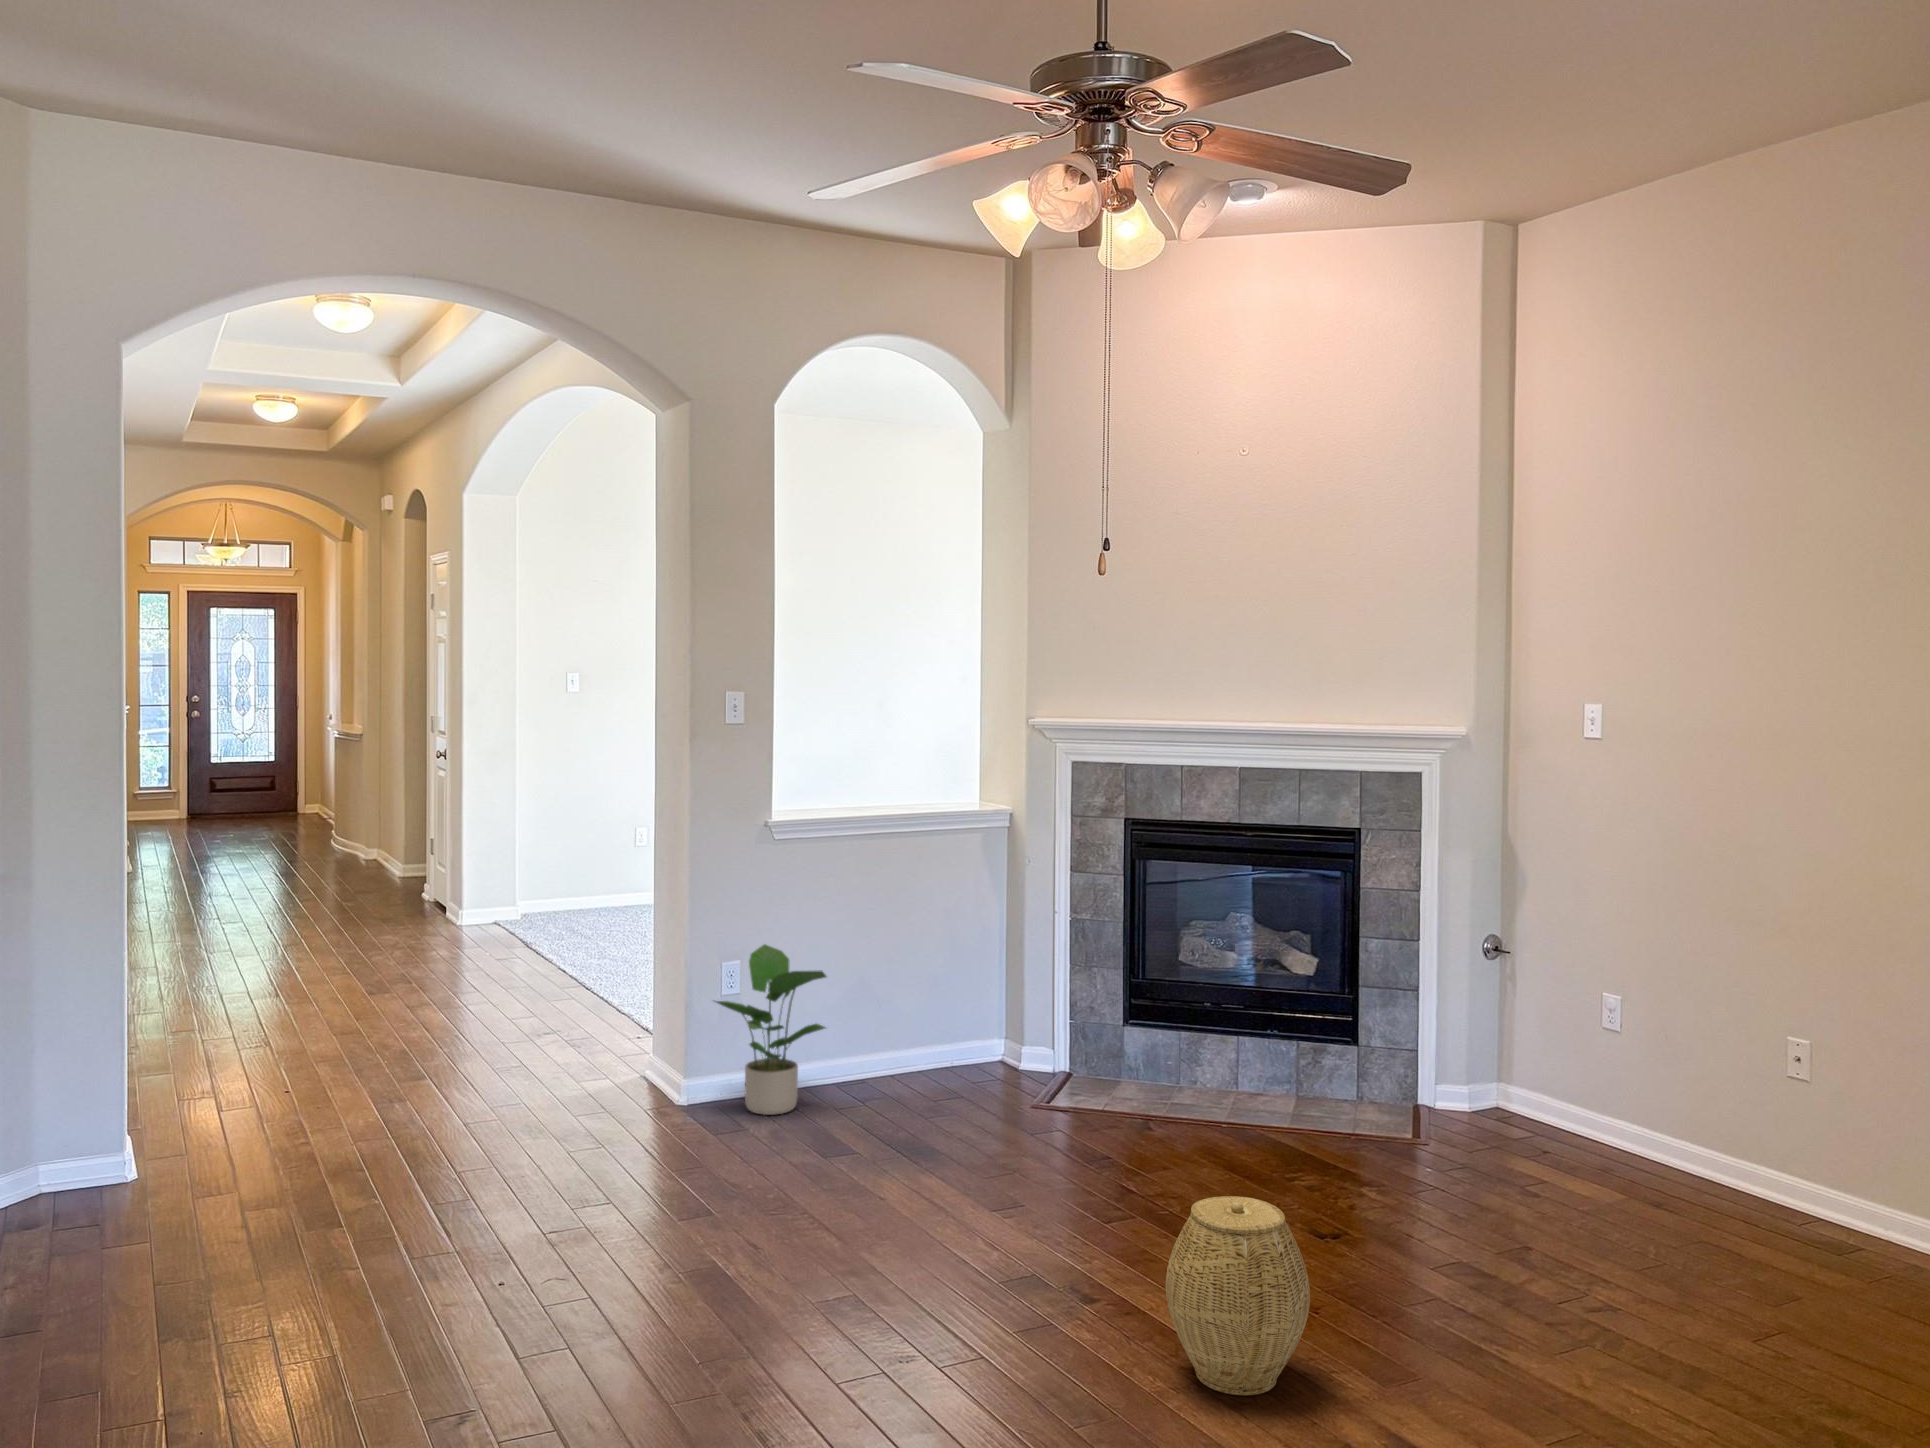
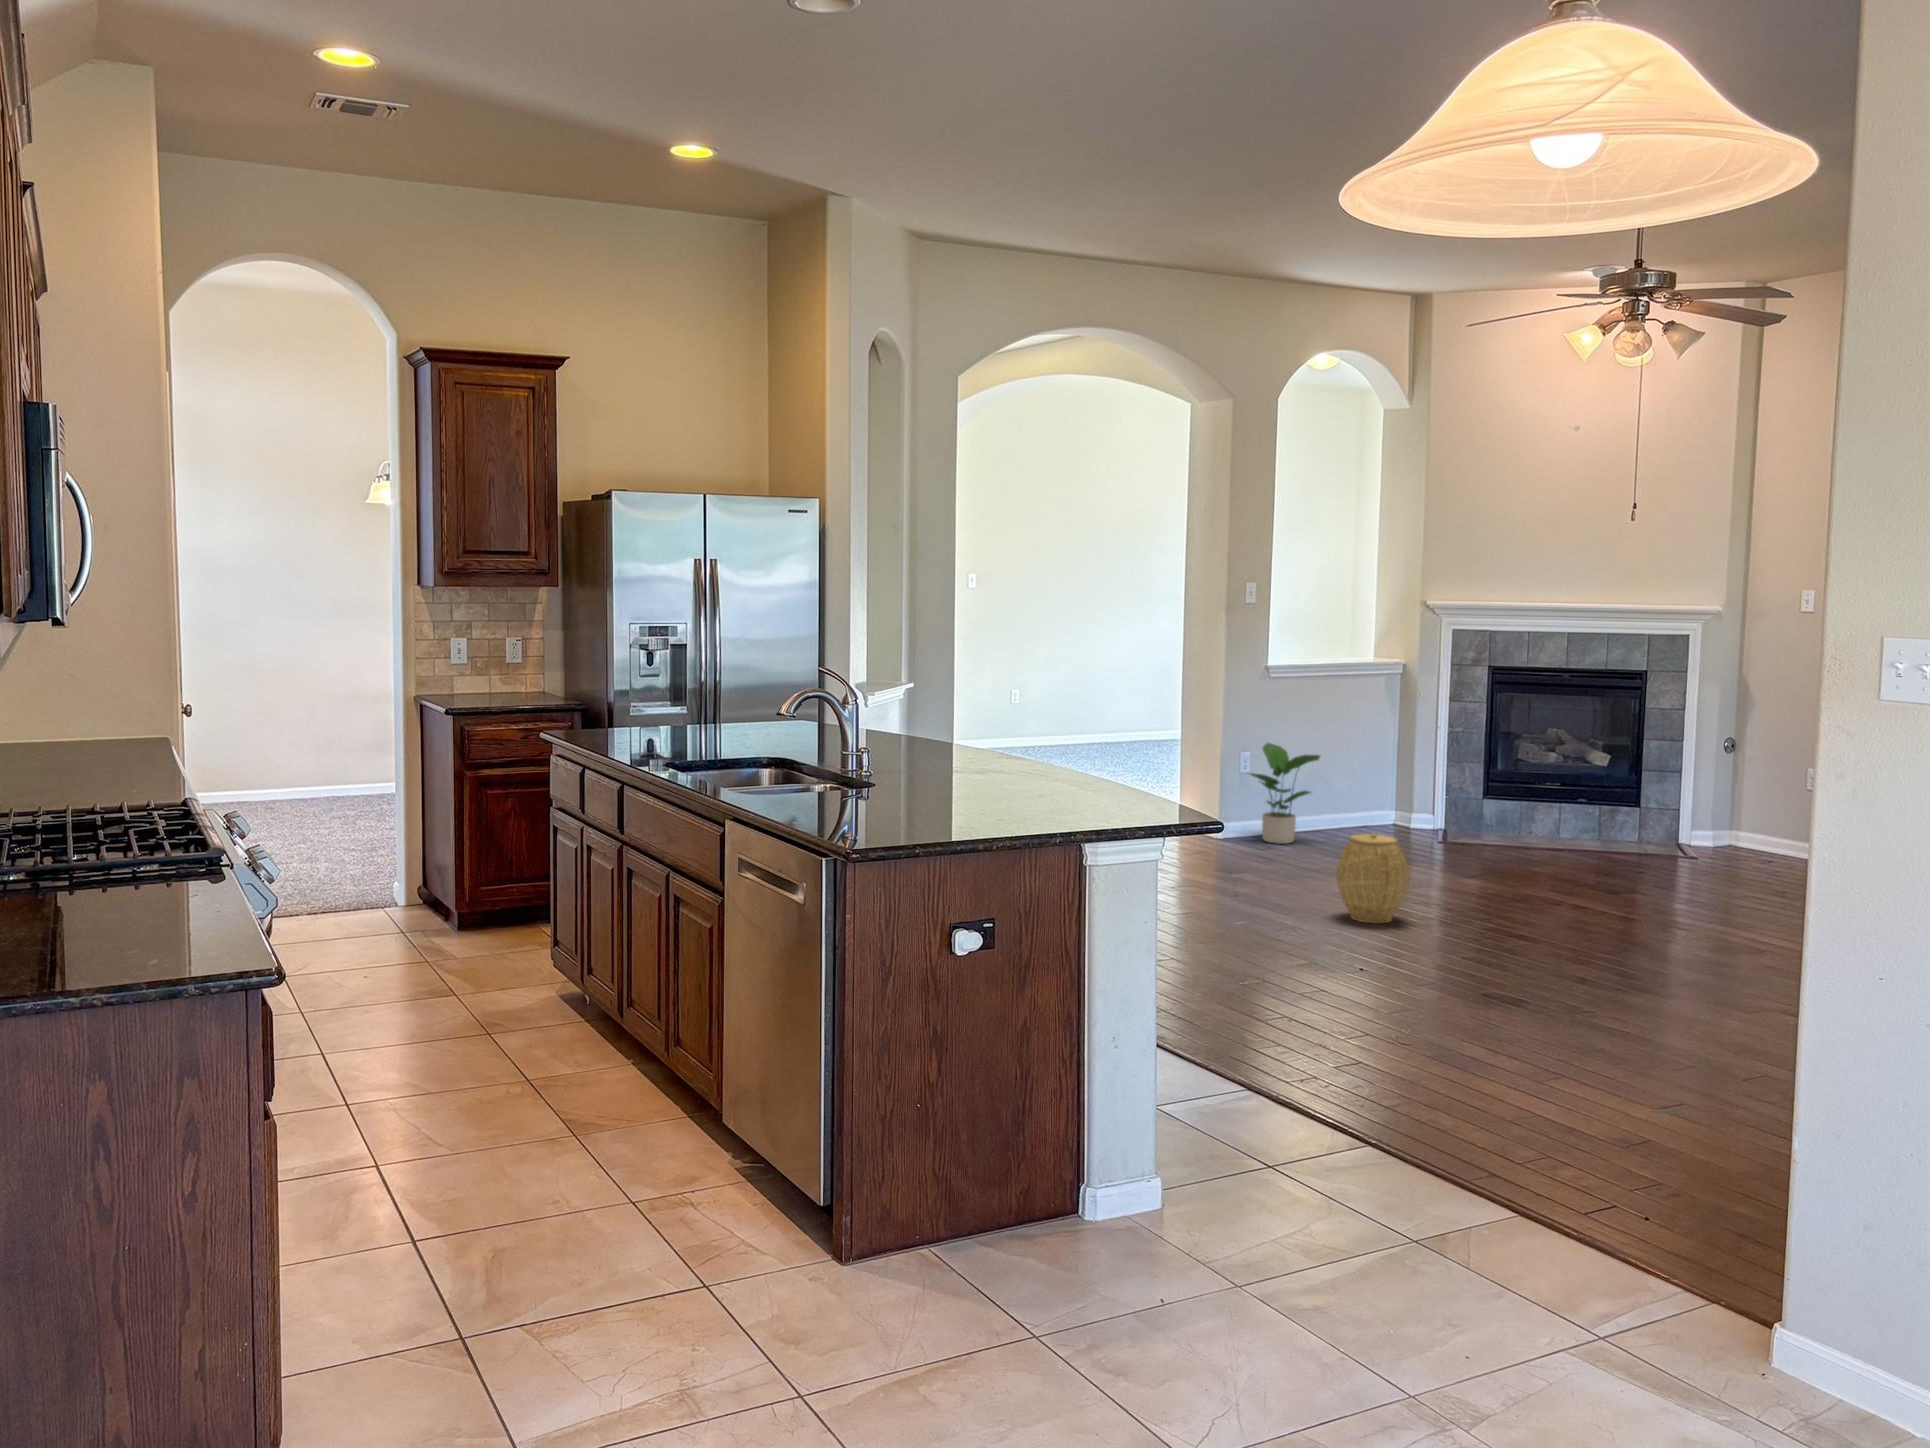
woven basket: present [1166,1196,1310,1395] -> present [1336,834,1410,923]

